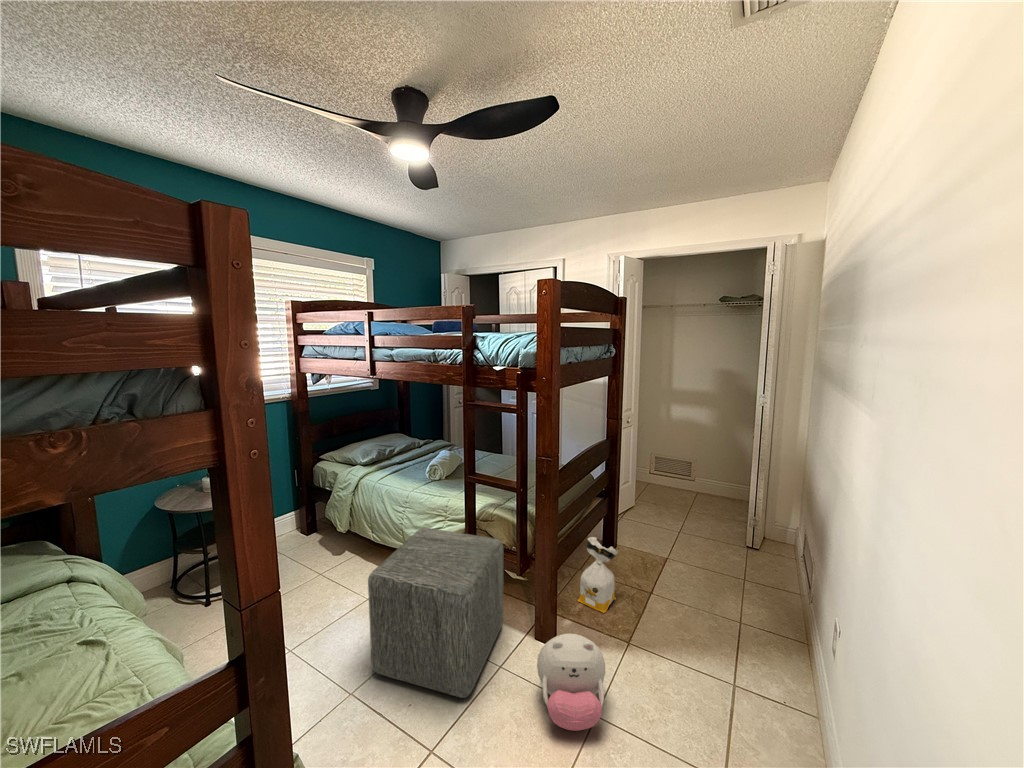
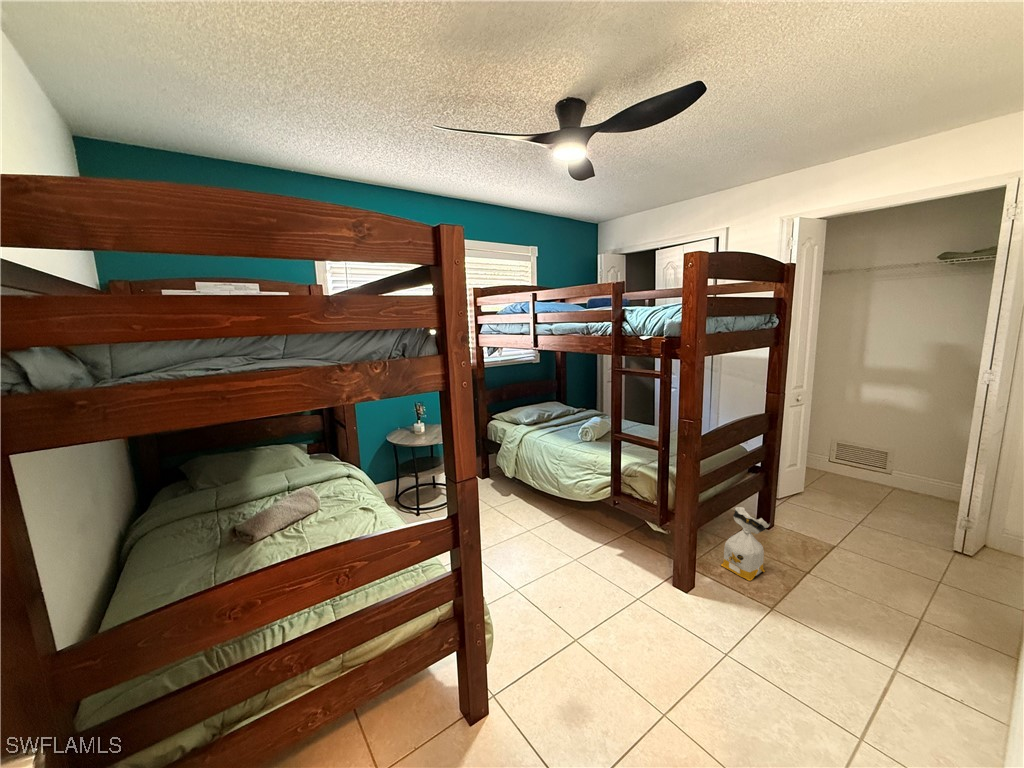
ottoman: present [368,527,503,698] -> none [530,475,645,614]
plush toy: present [537,633,605,731] -> none [672,582,742,667]

